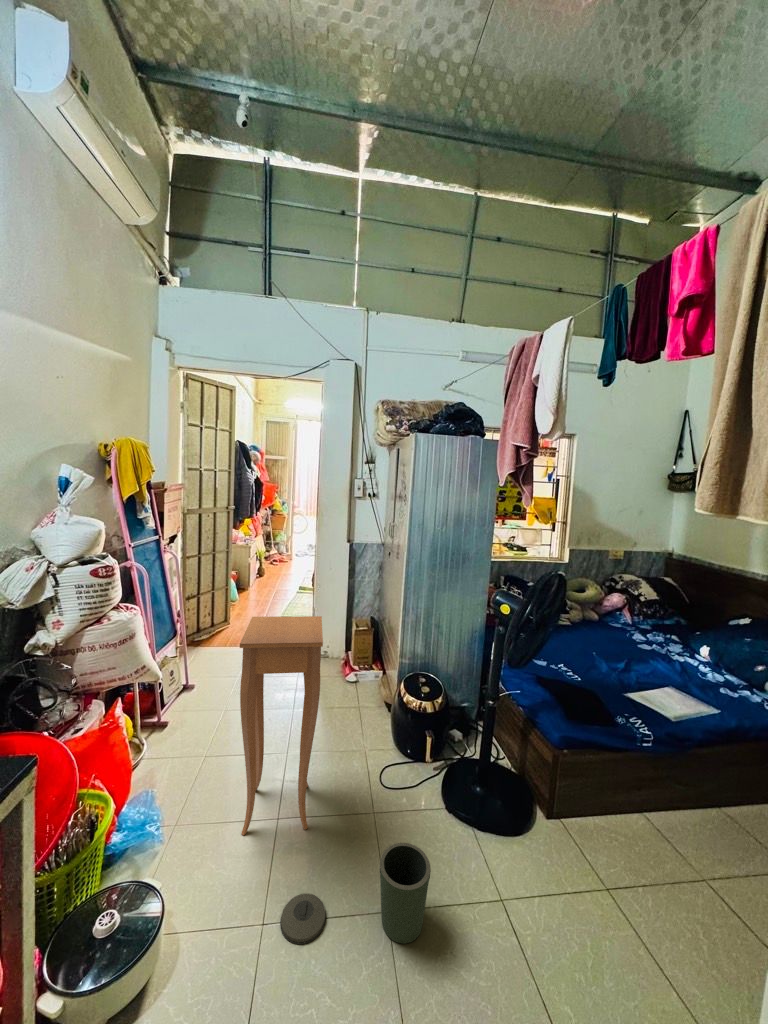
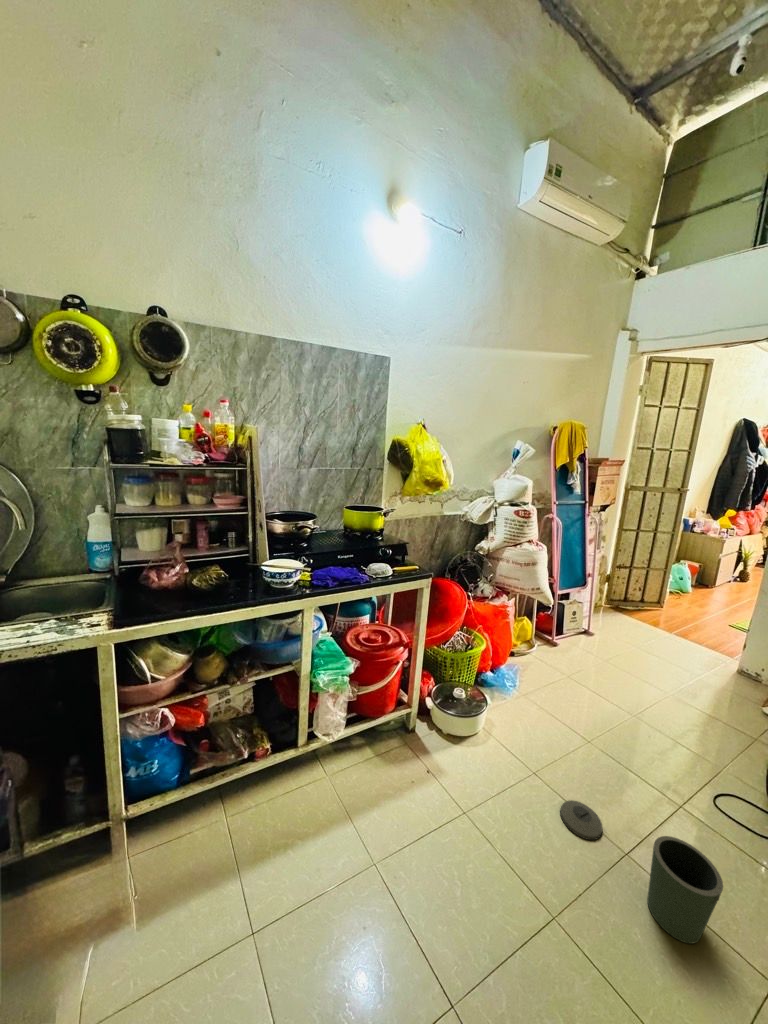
side table: present [240,616,323,835] -> none [570,577,700,782]

